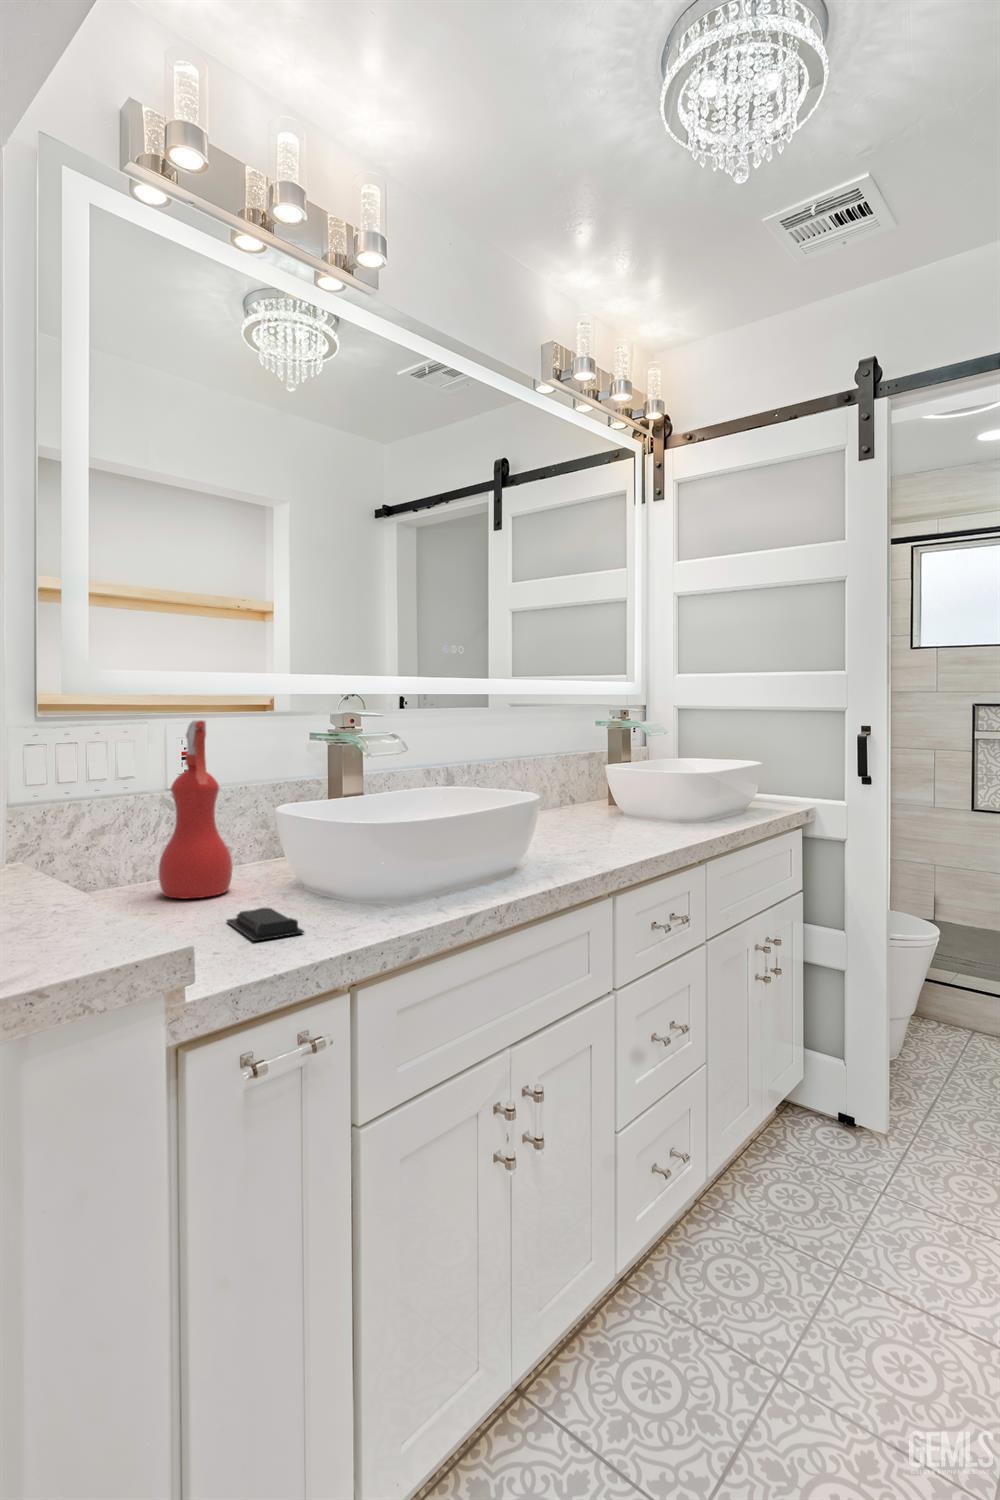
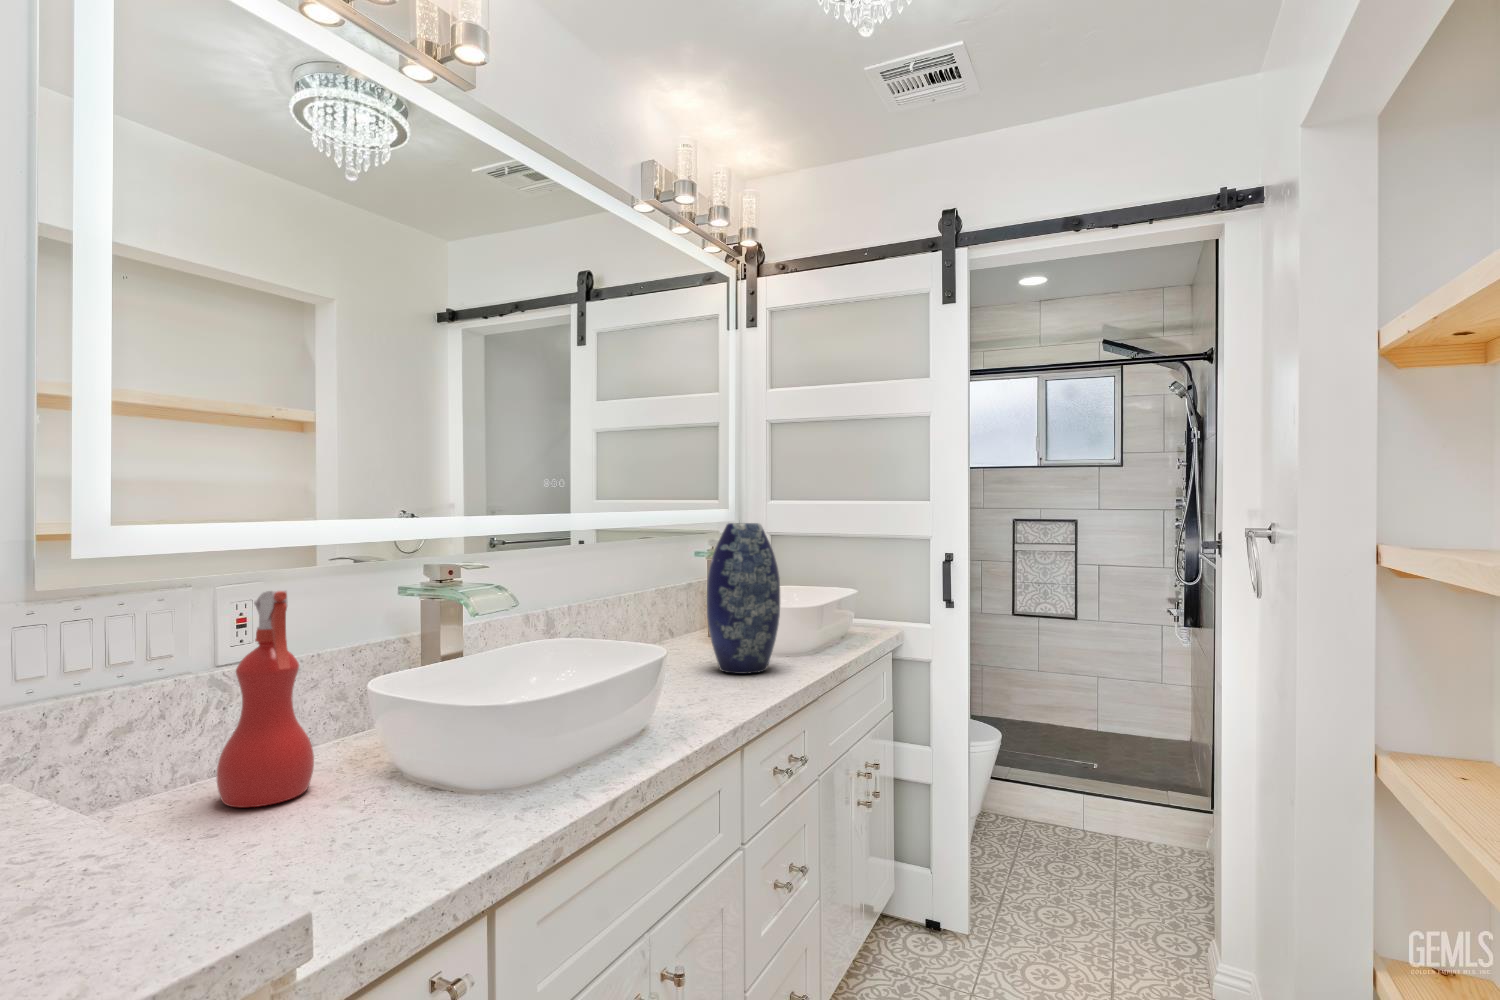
vase: none [598,690,672,838] -> present [707,523,780,674]
soap bar: present [227,908,304,941] -> none [320,818,427,872]

